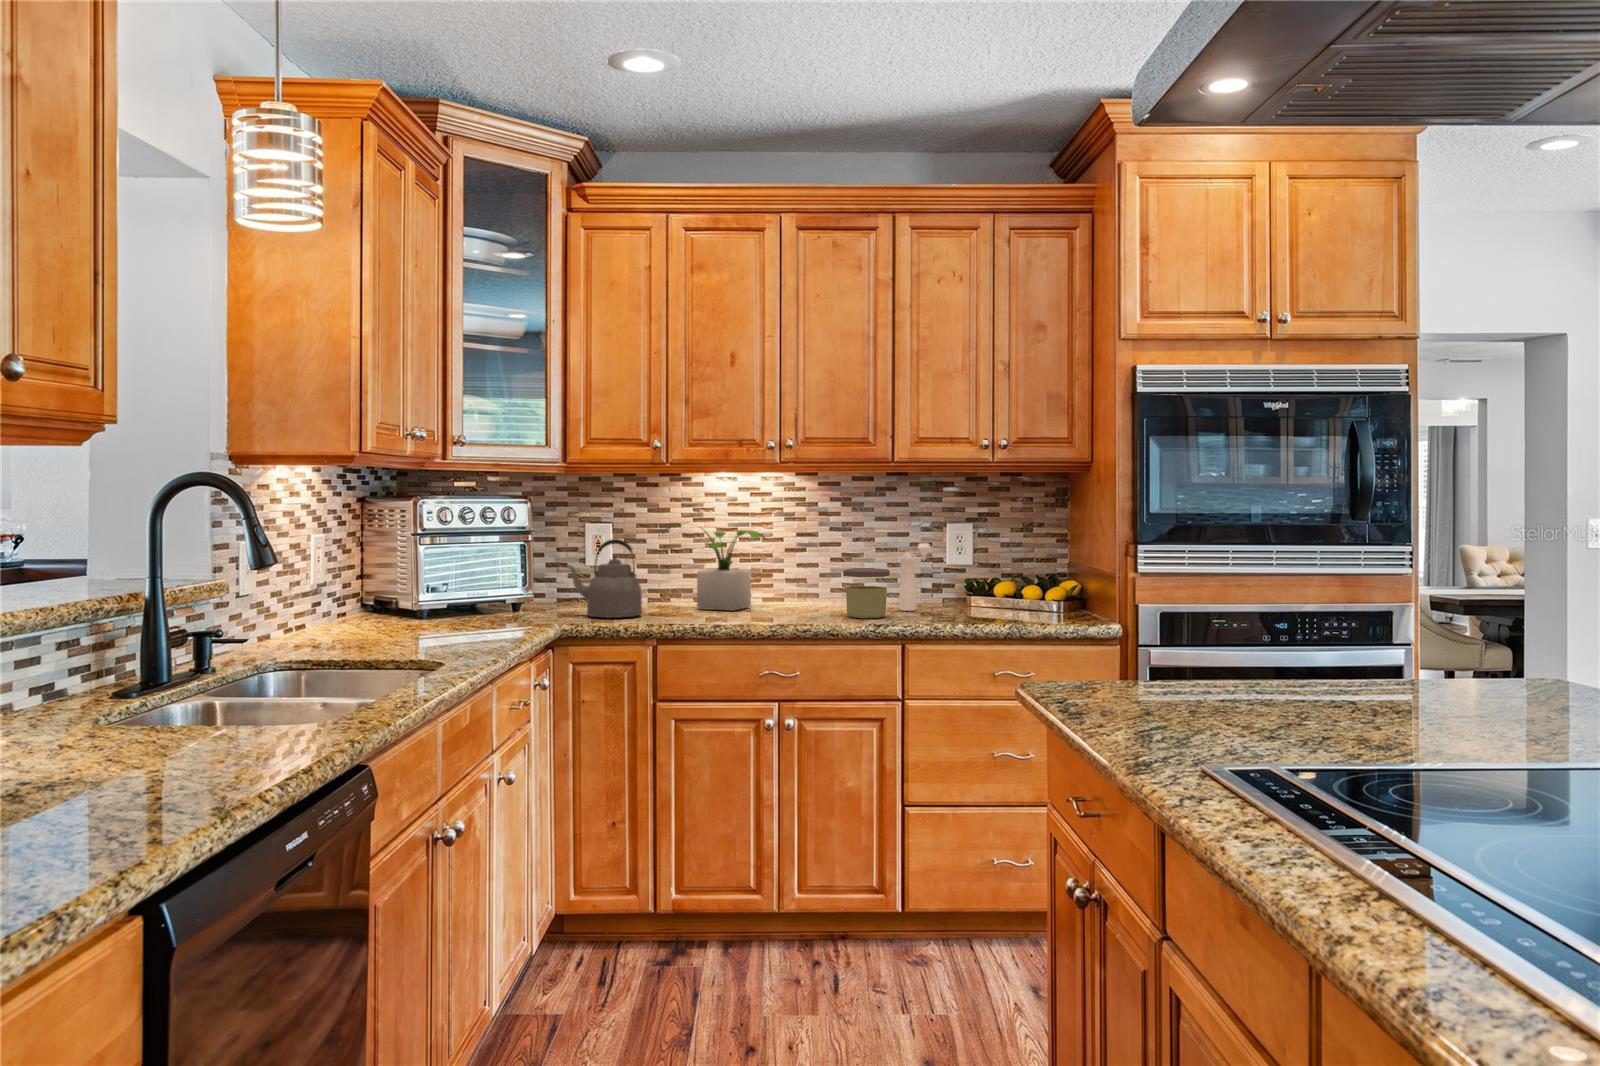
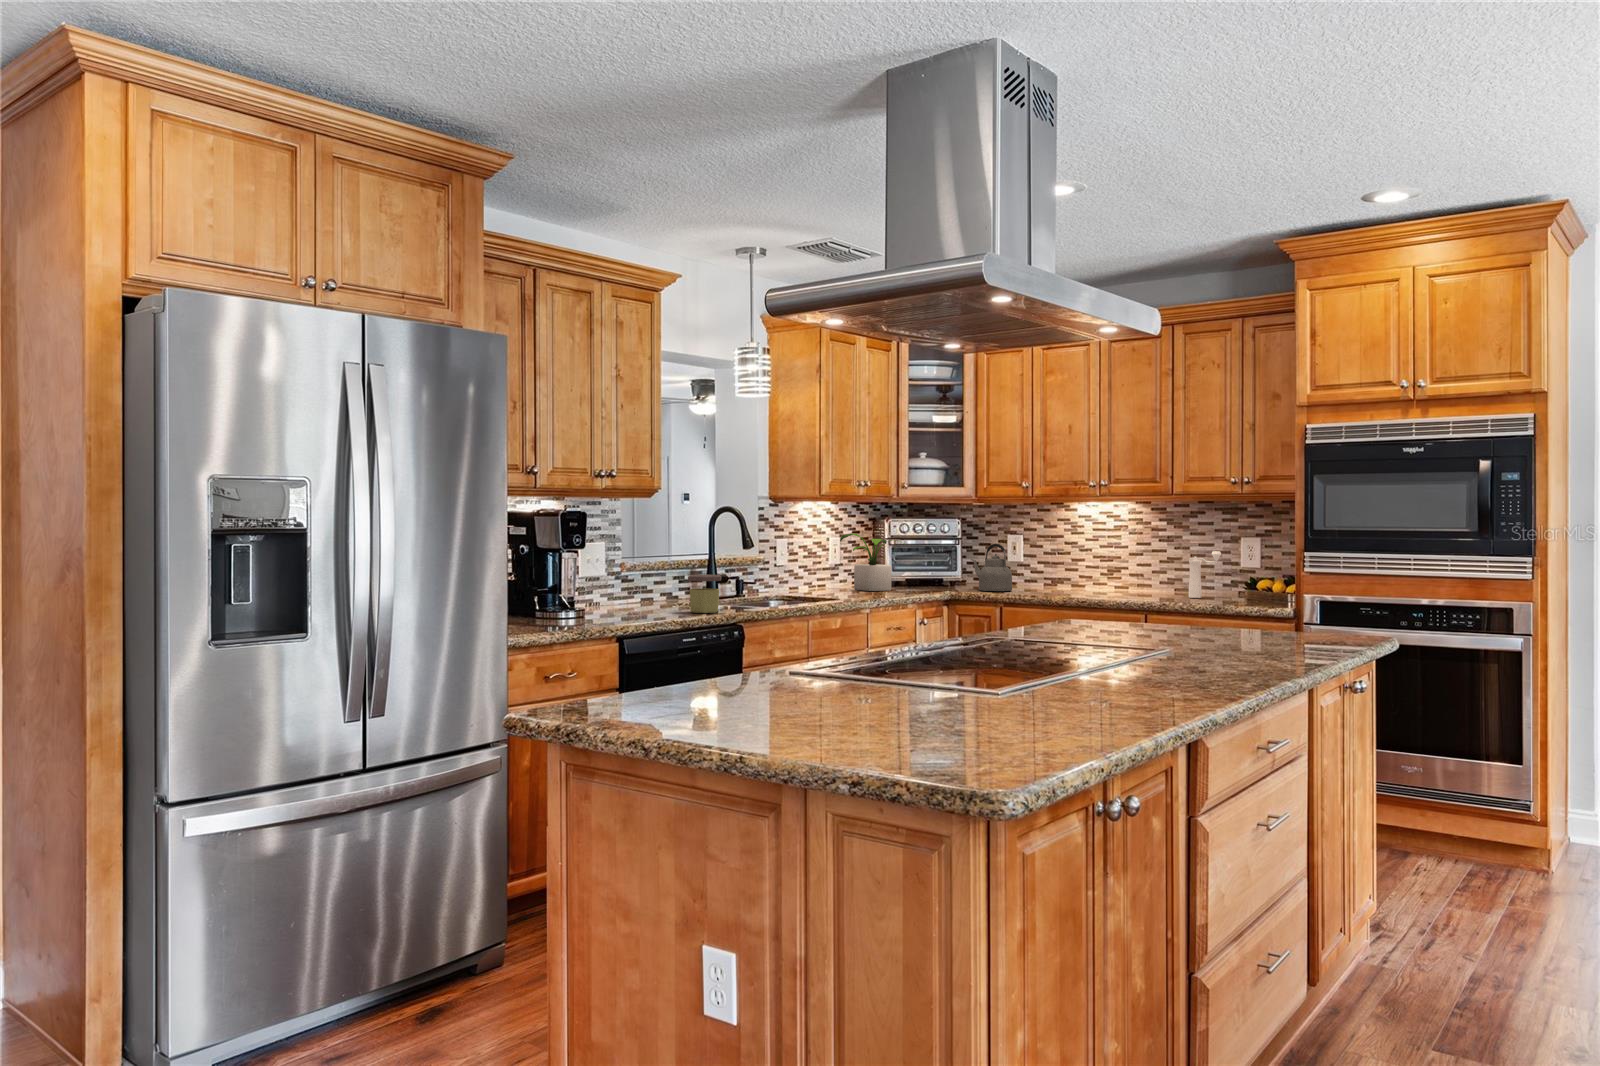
potted plant: present [668,522,765,611] -> present [840,533,905,591]
jar: present [843,568,890,618] -> present [688,574,721,613]

